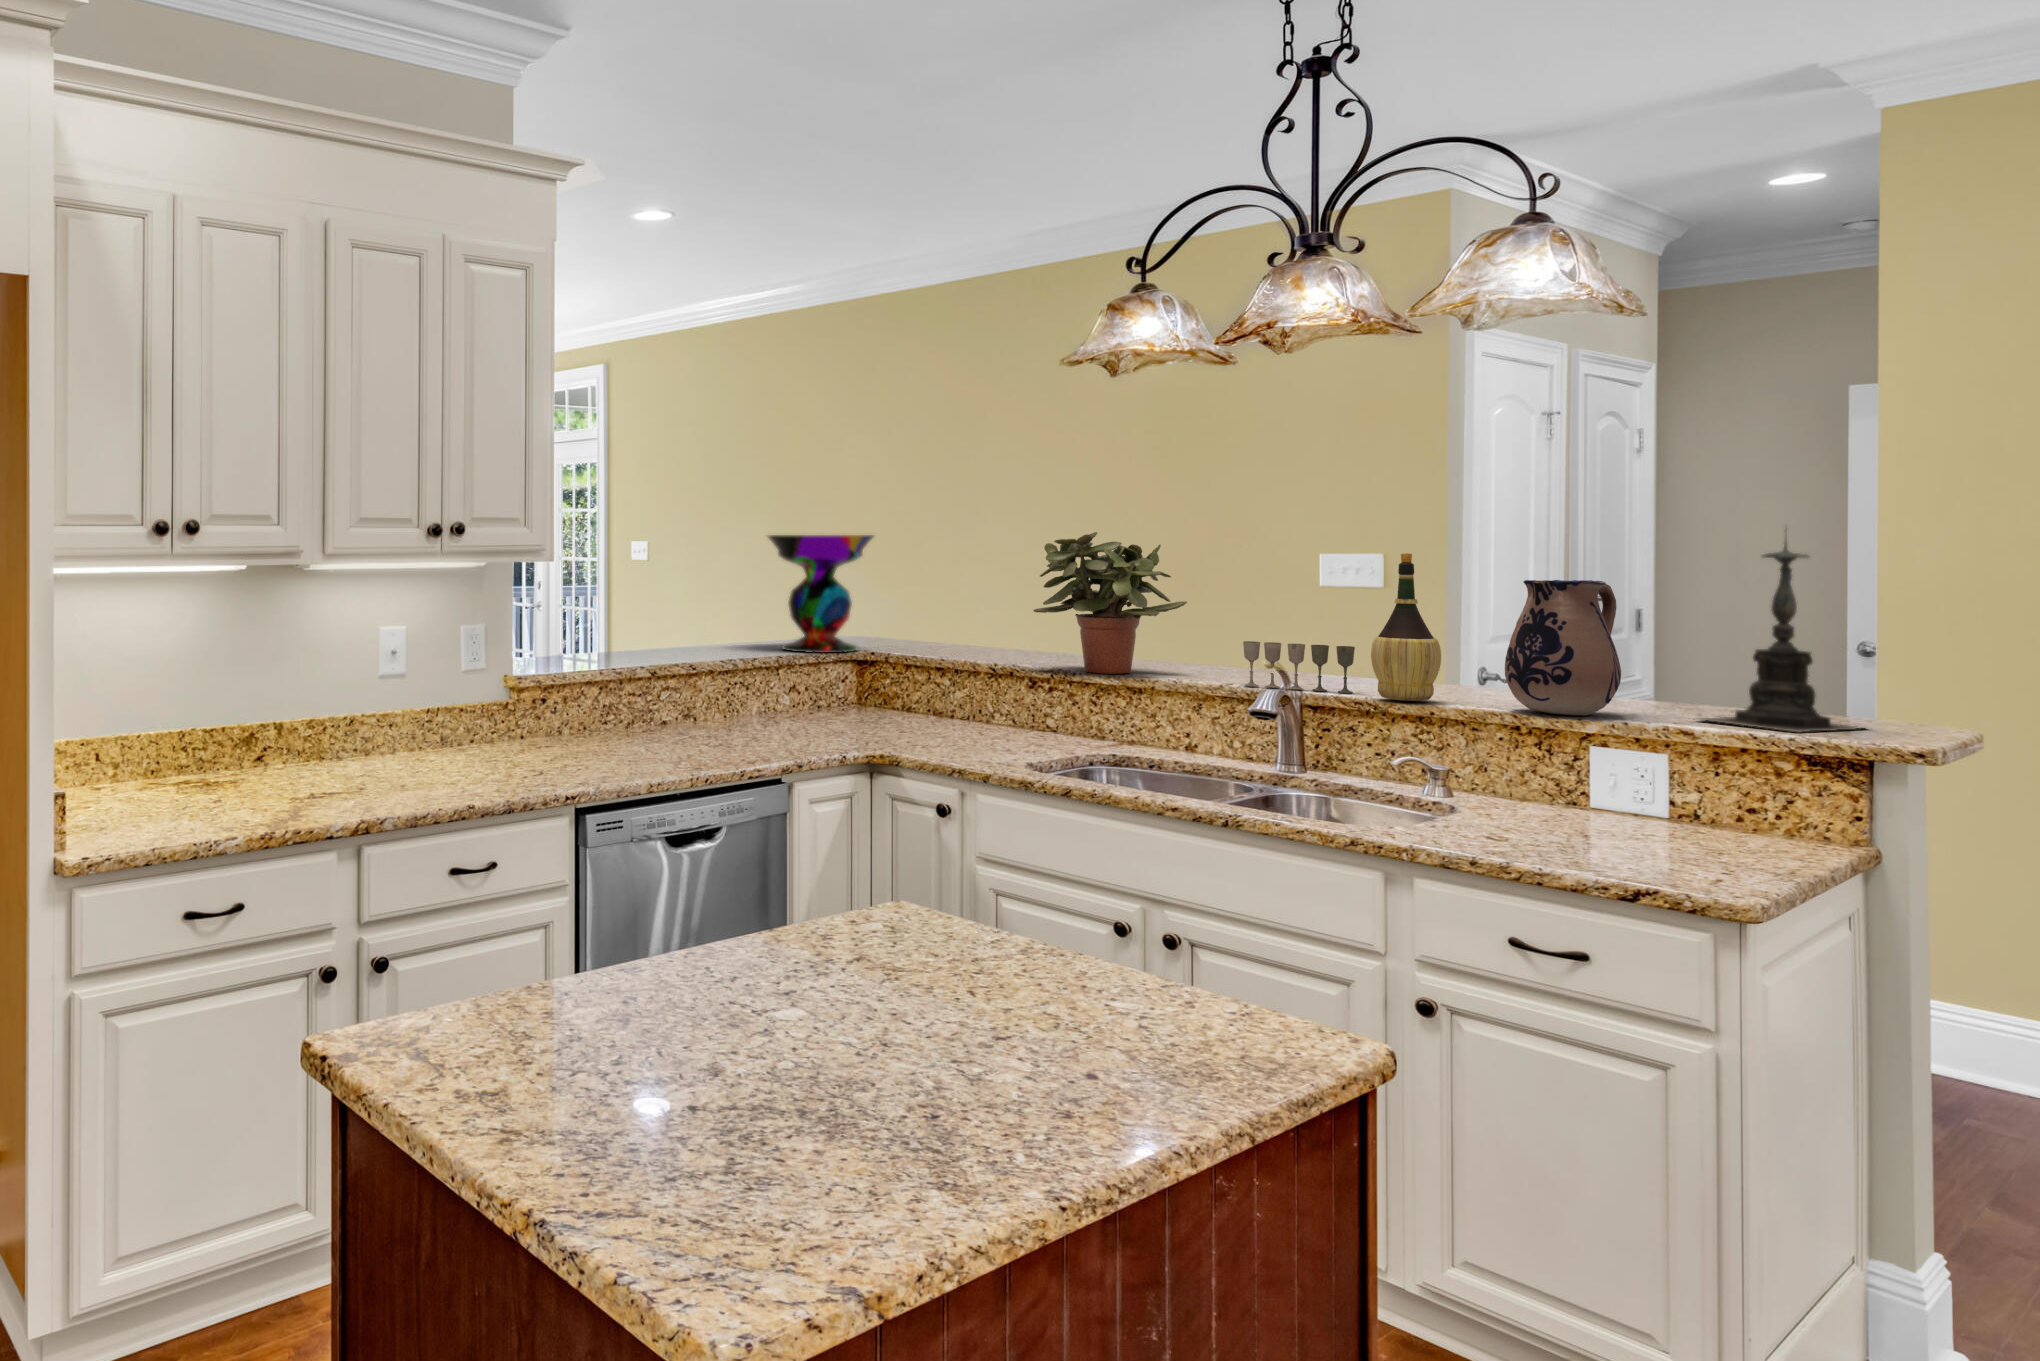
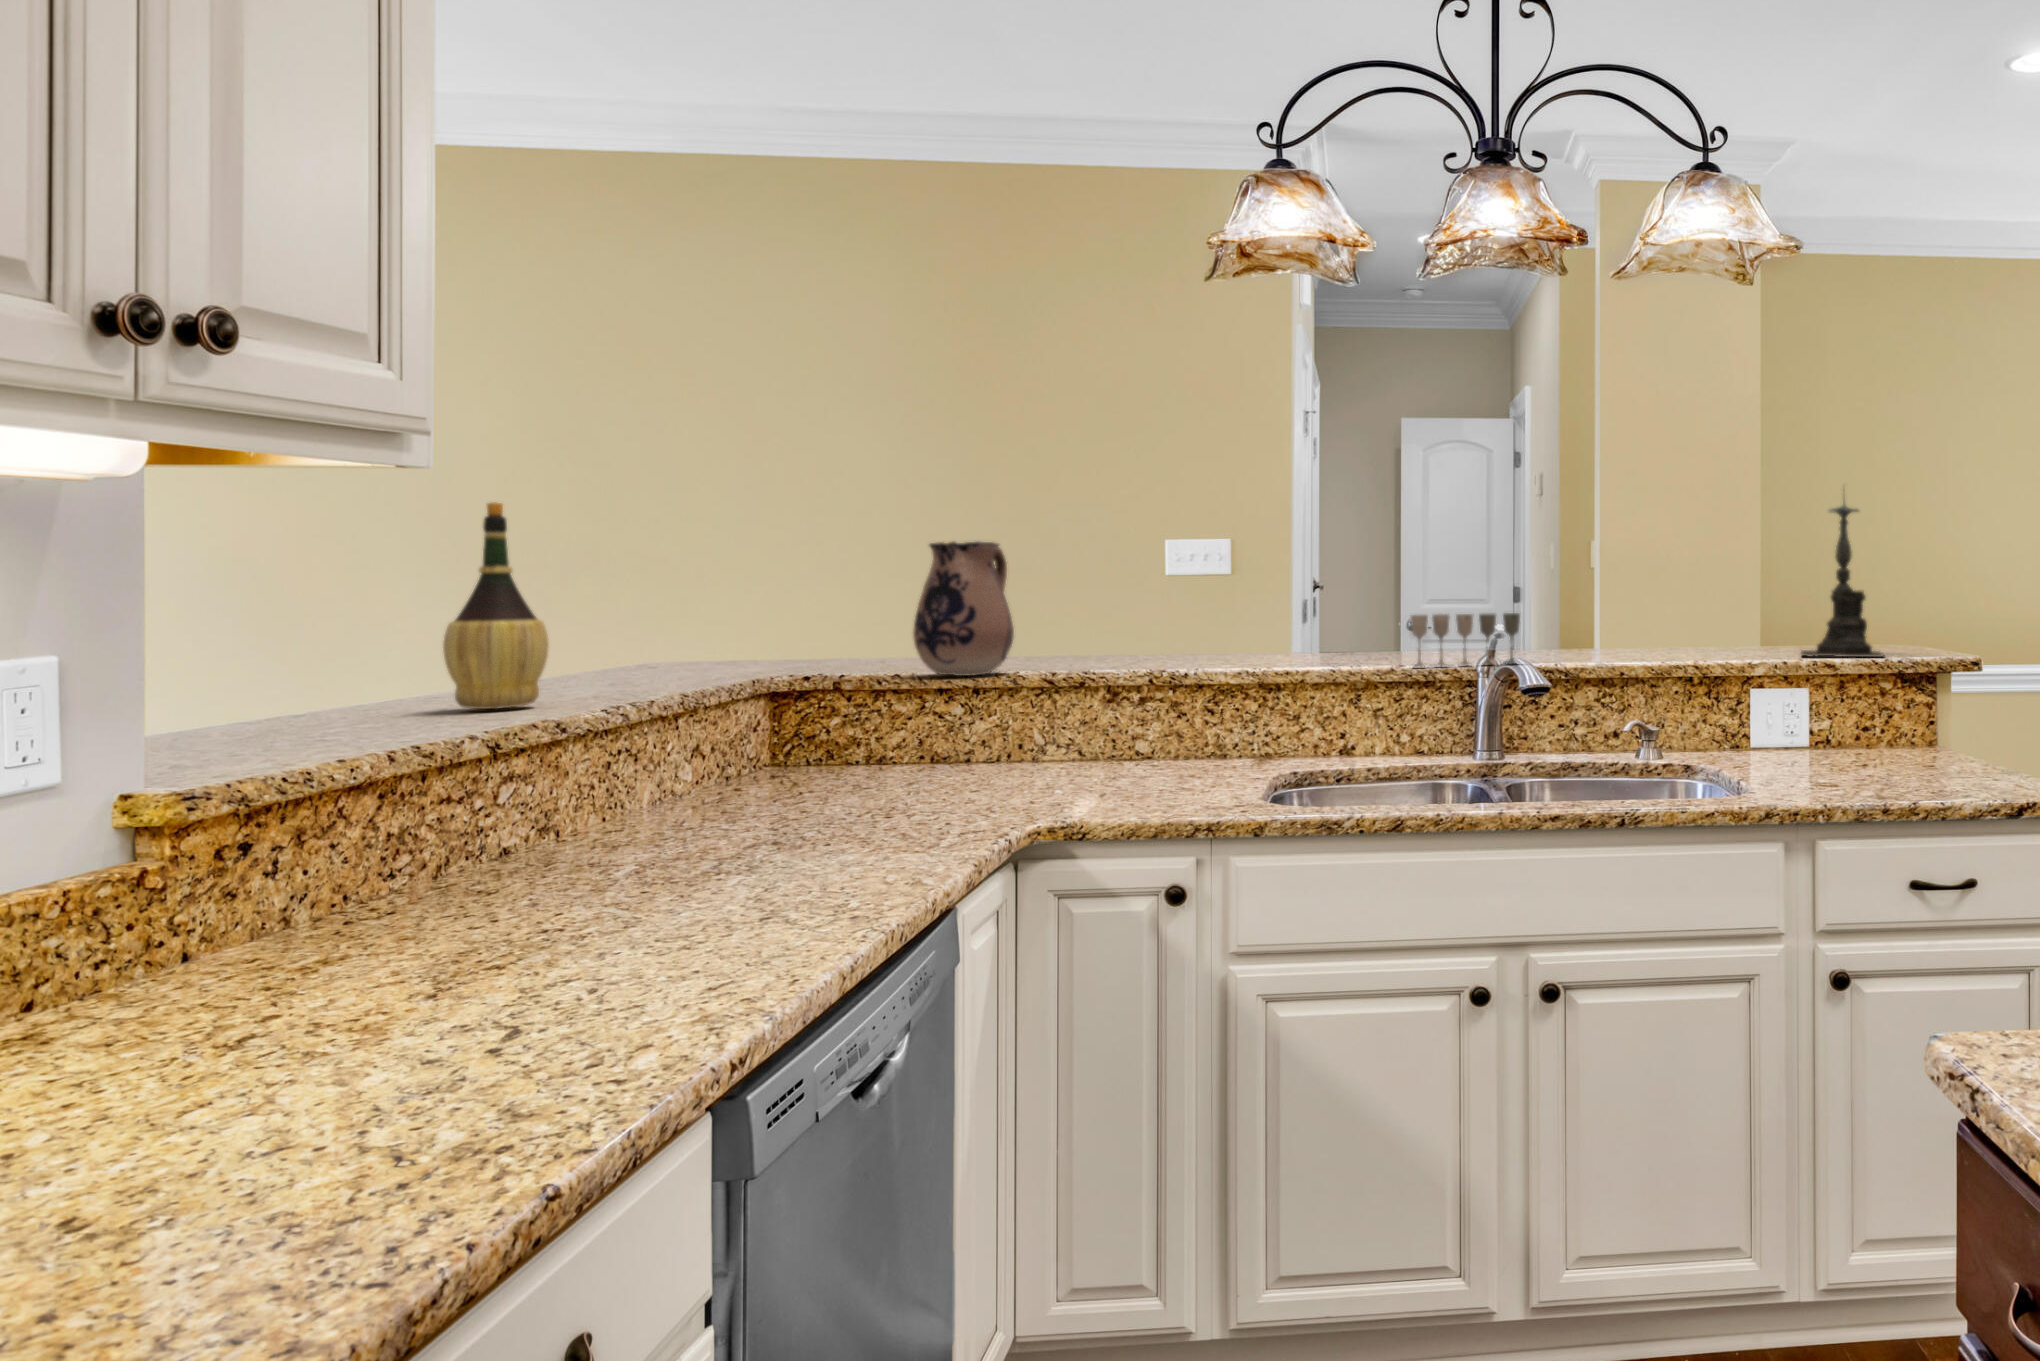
potted plant: present [1033,532,1187,674] -> none [1126,486,1305,671]
decorative bowl: present [767,535,874,653] -> none [574,483,791,688]
wine bottle: present [1371,553,1441,701] -> present [443,502,549,709]
ceramic pitcher: present [1505,580,1621,715] -> present [913,541,1014,676]

